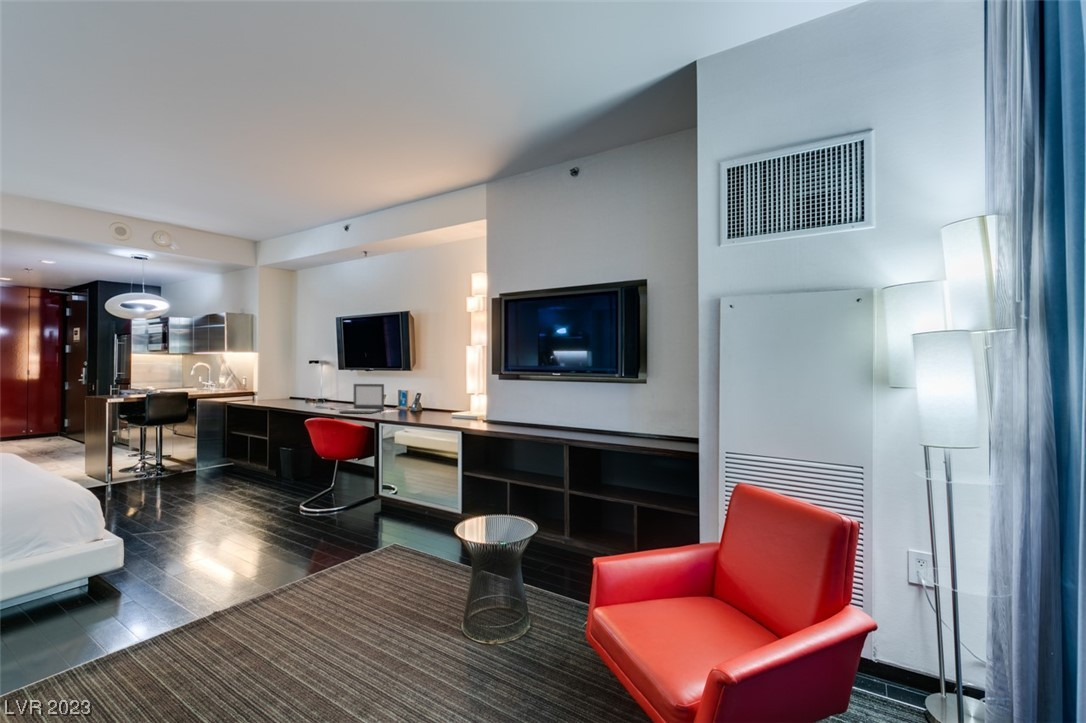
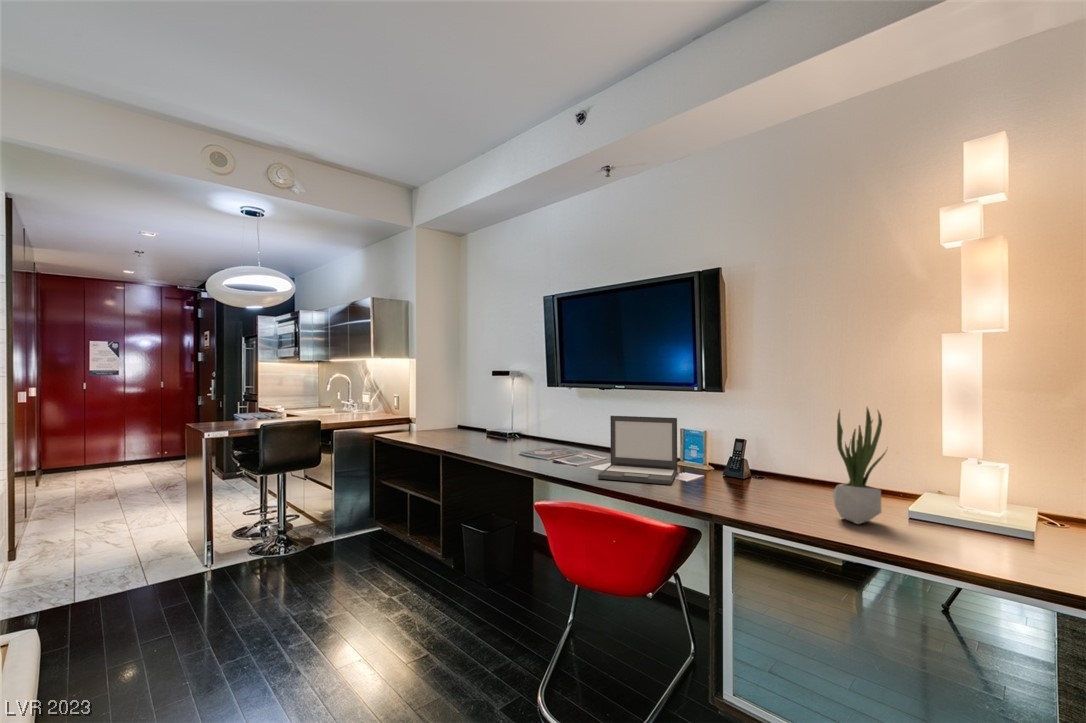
potted plant: none [411,375,430,419] -> present [833,408,886,524]

